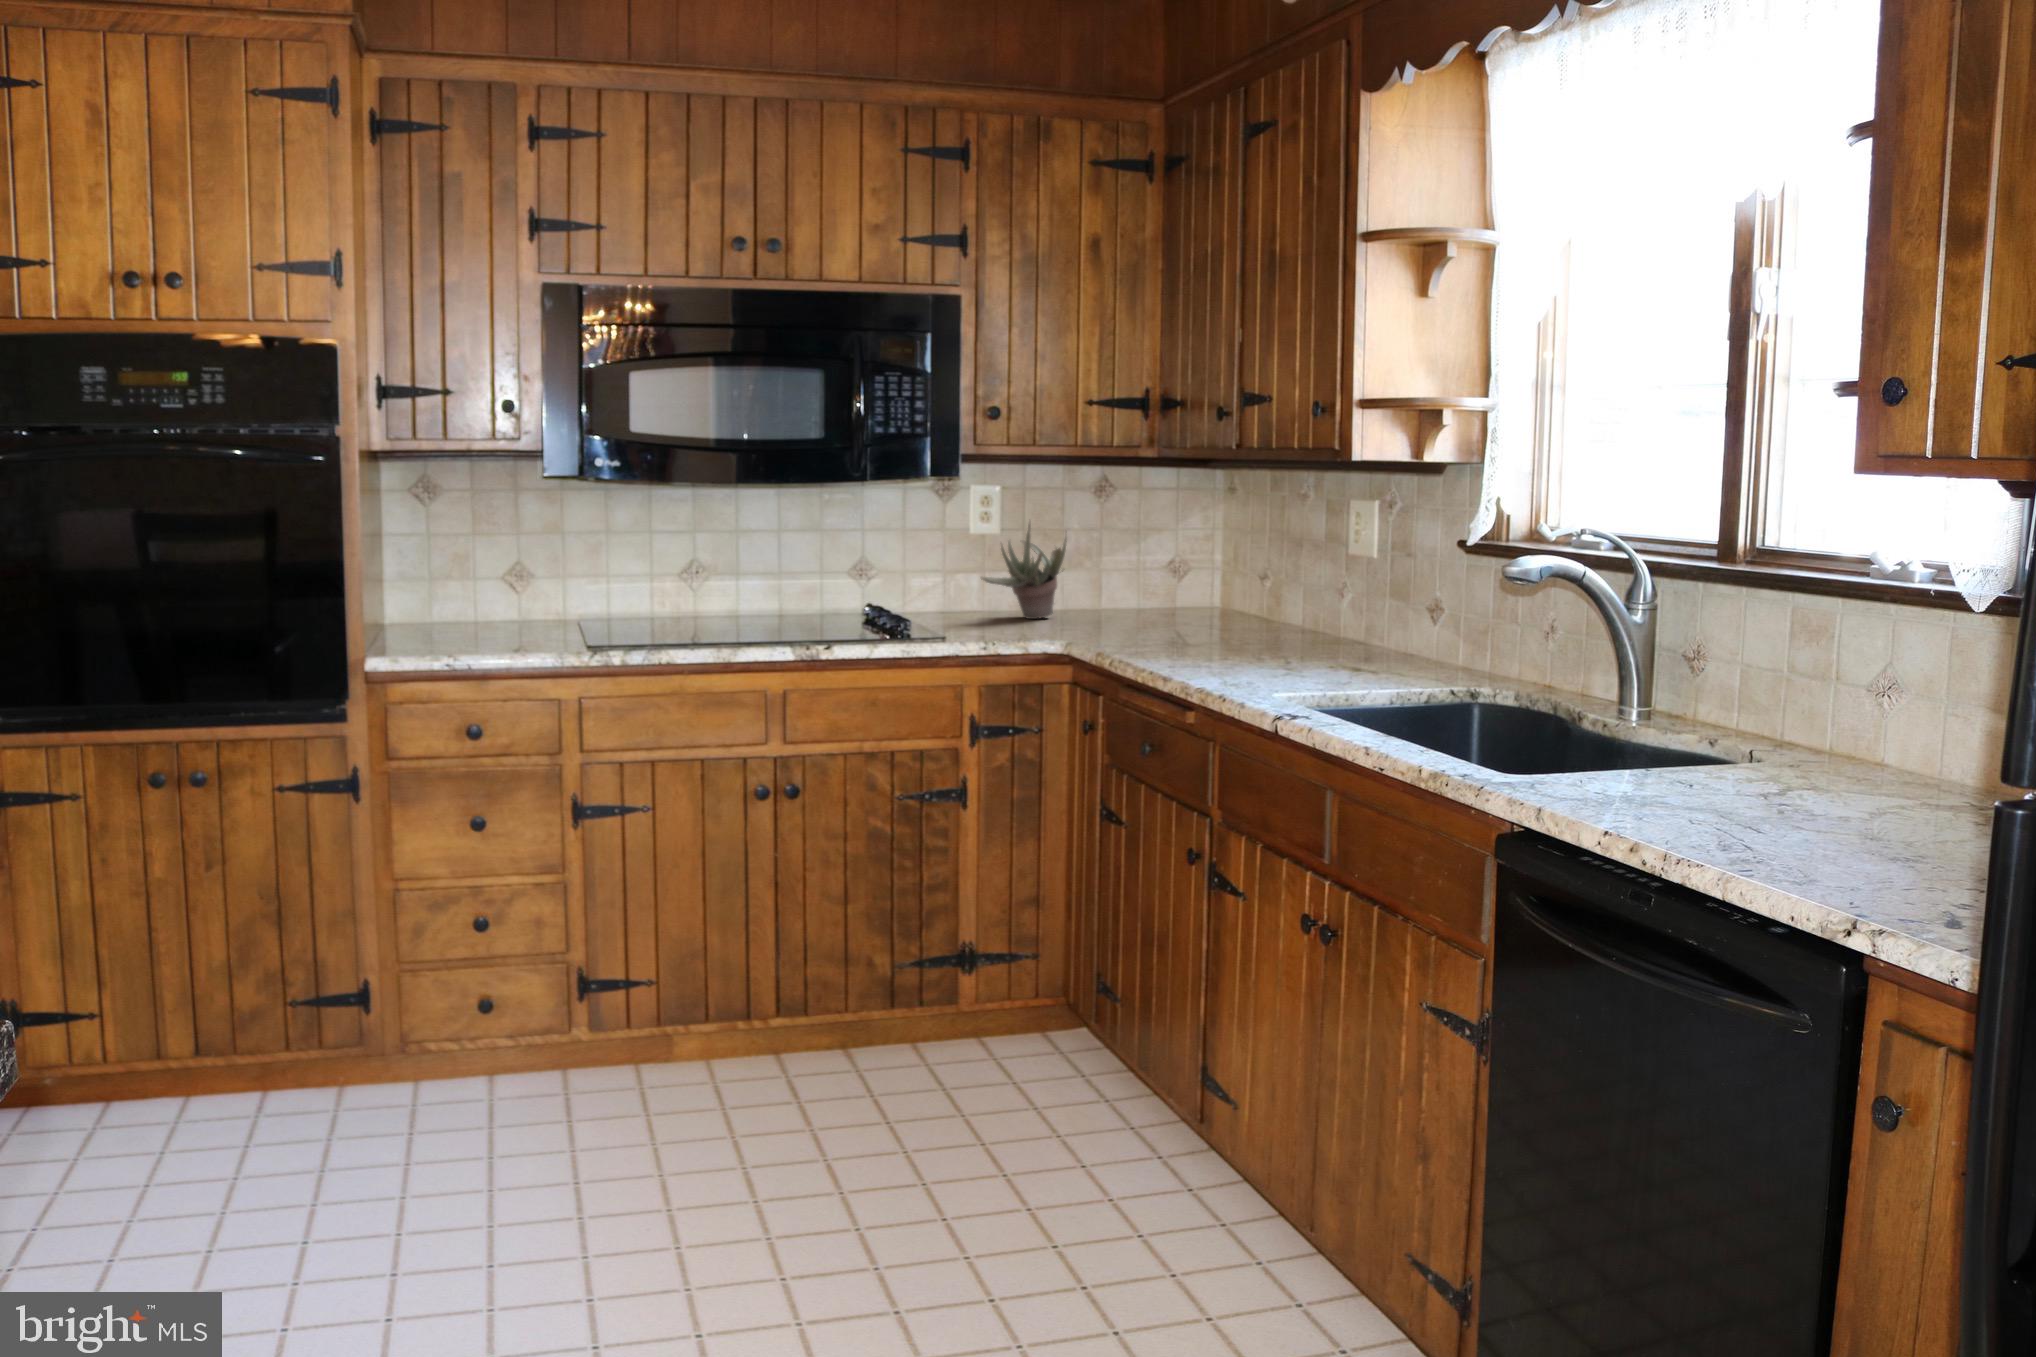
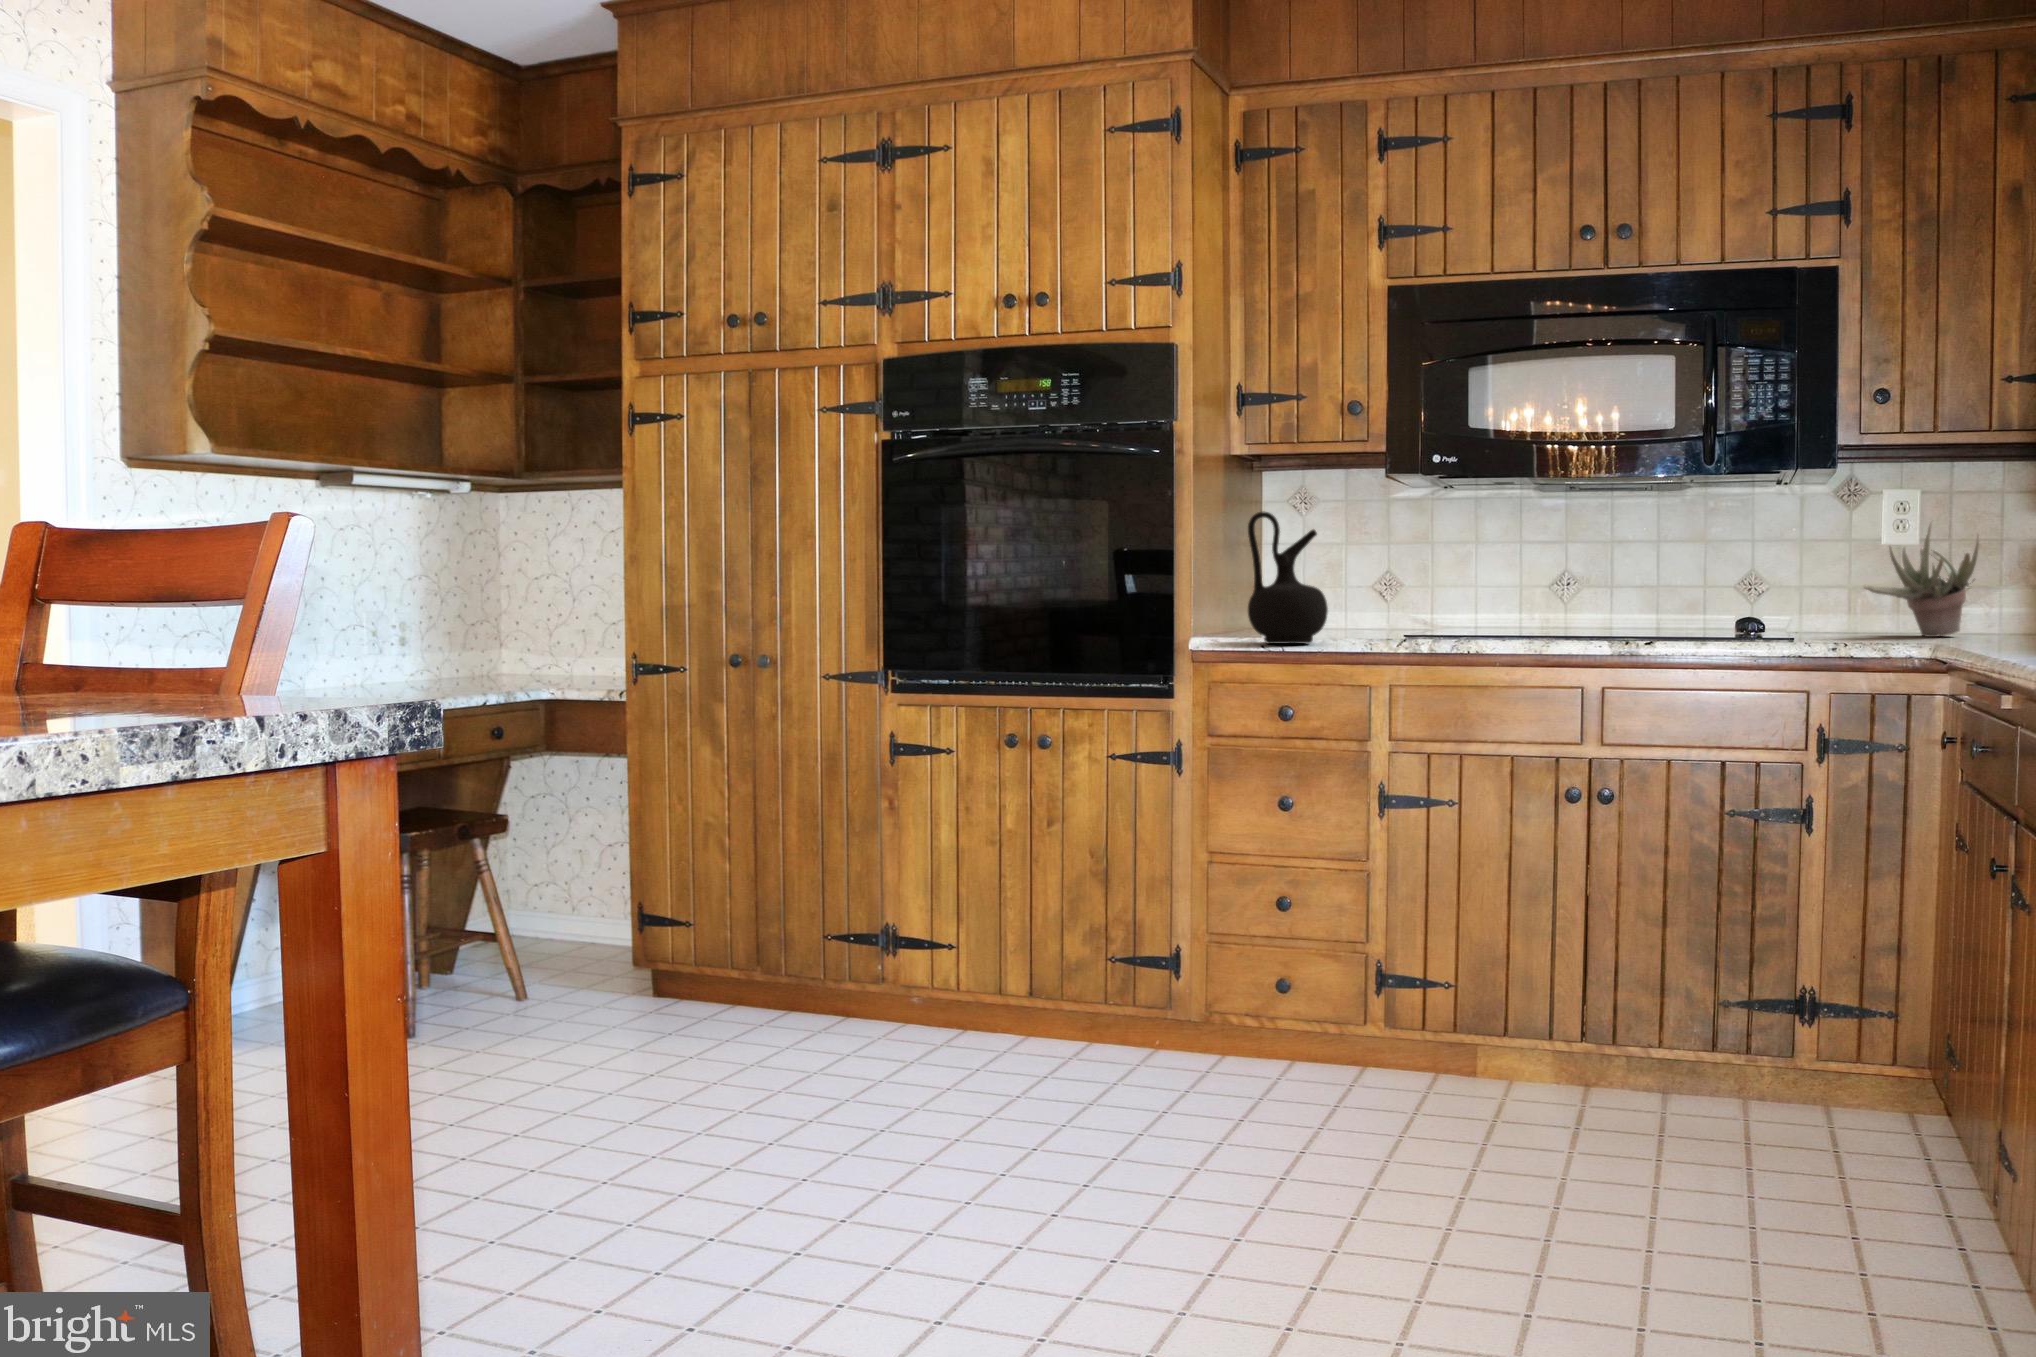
ceramic jug: none [426,522,513,660] -> present [1248,511,1328,644]

